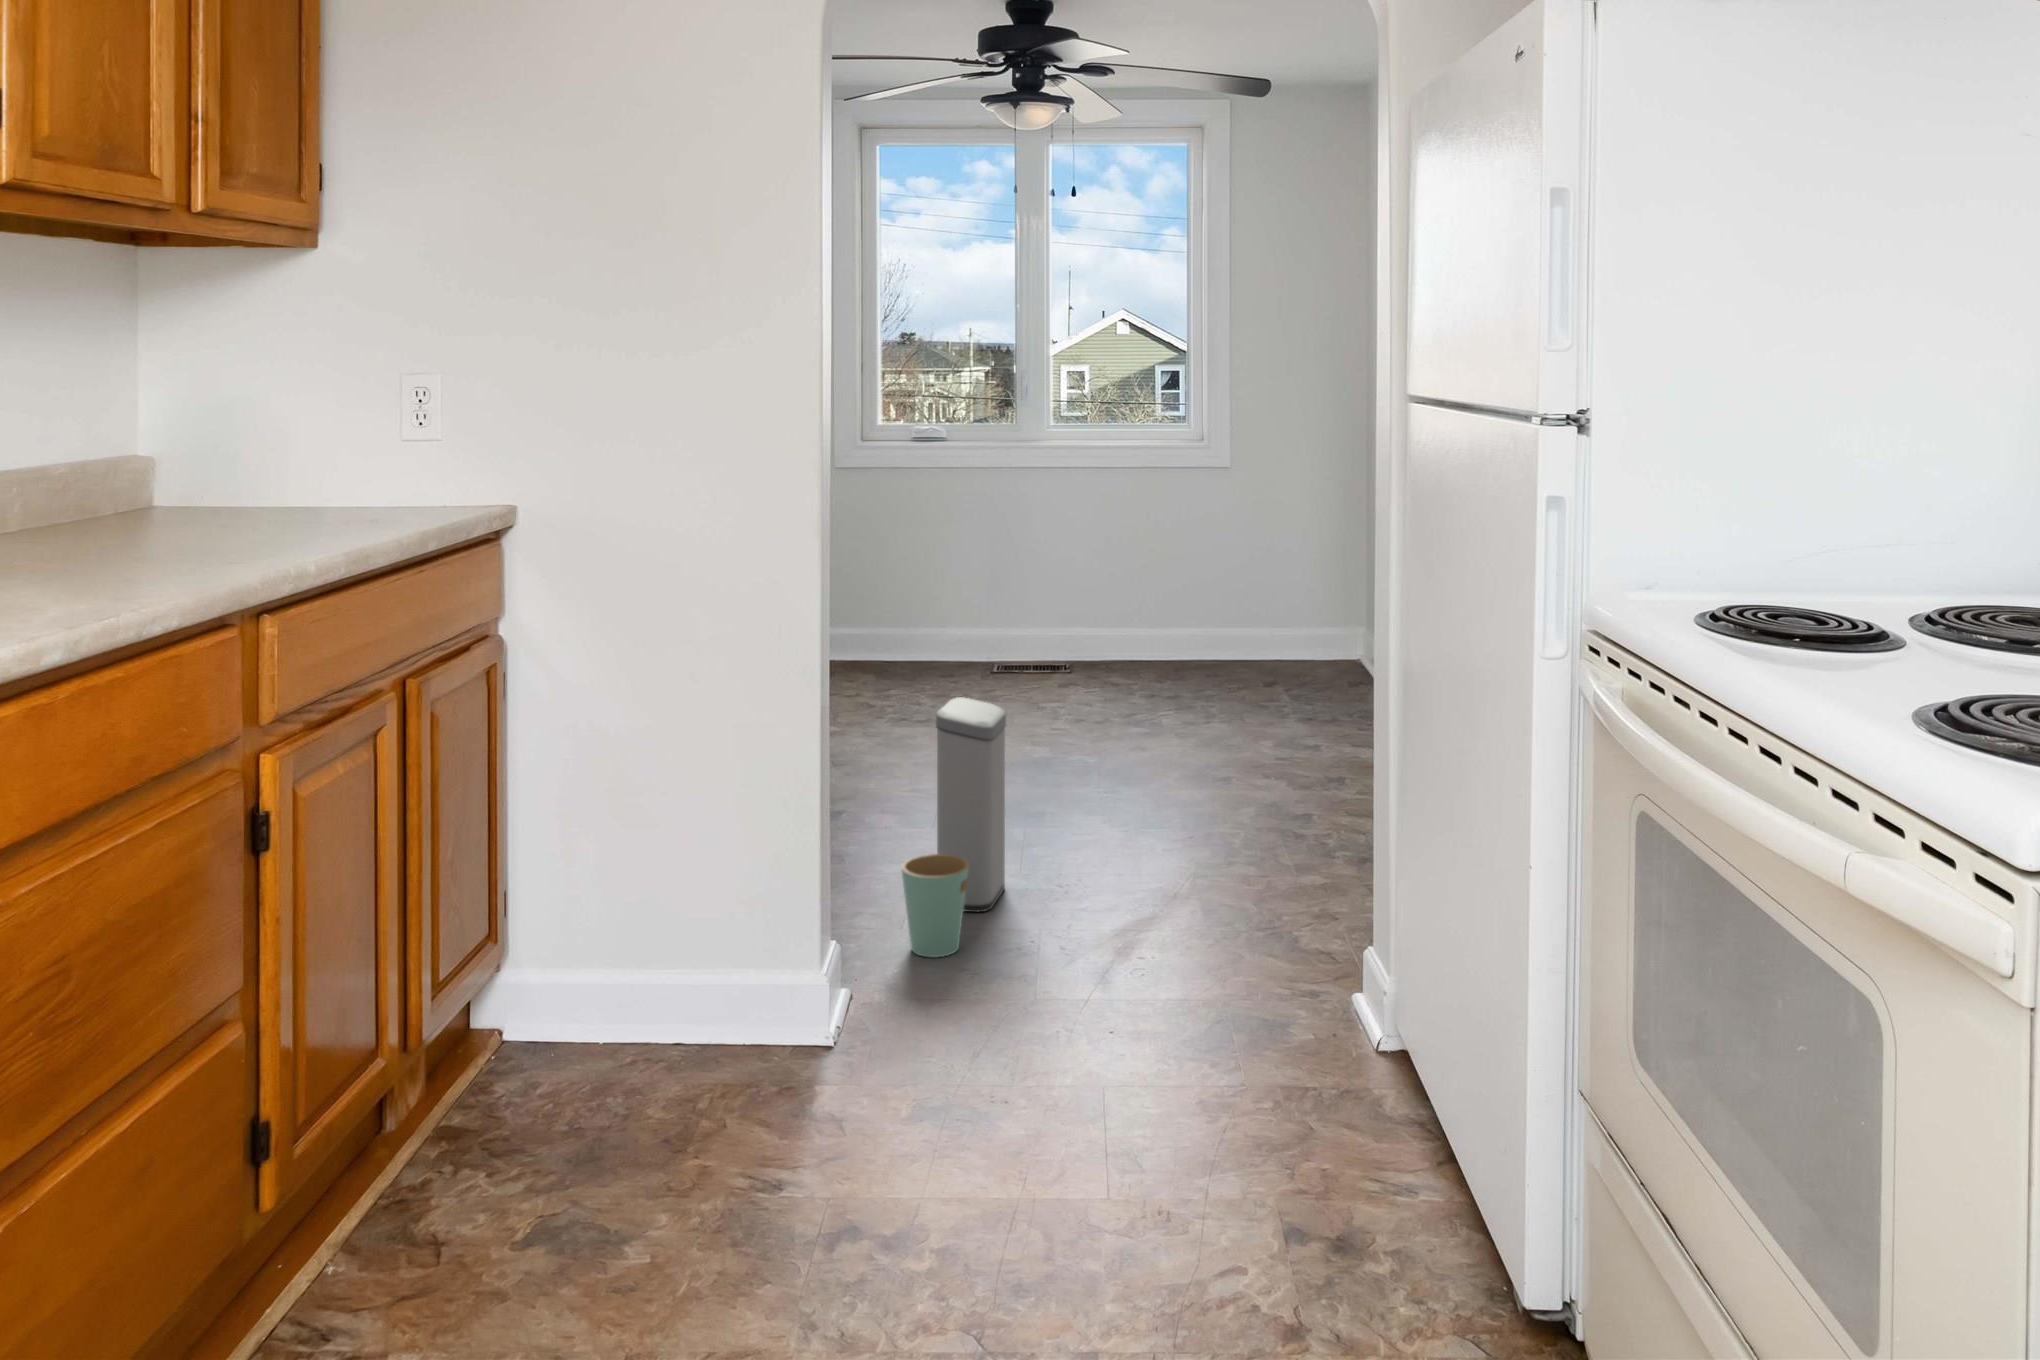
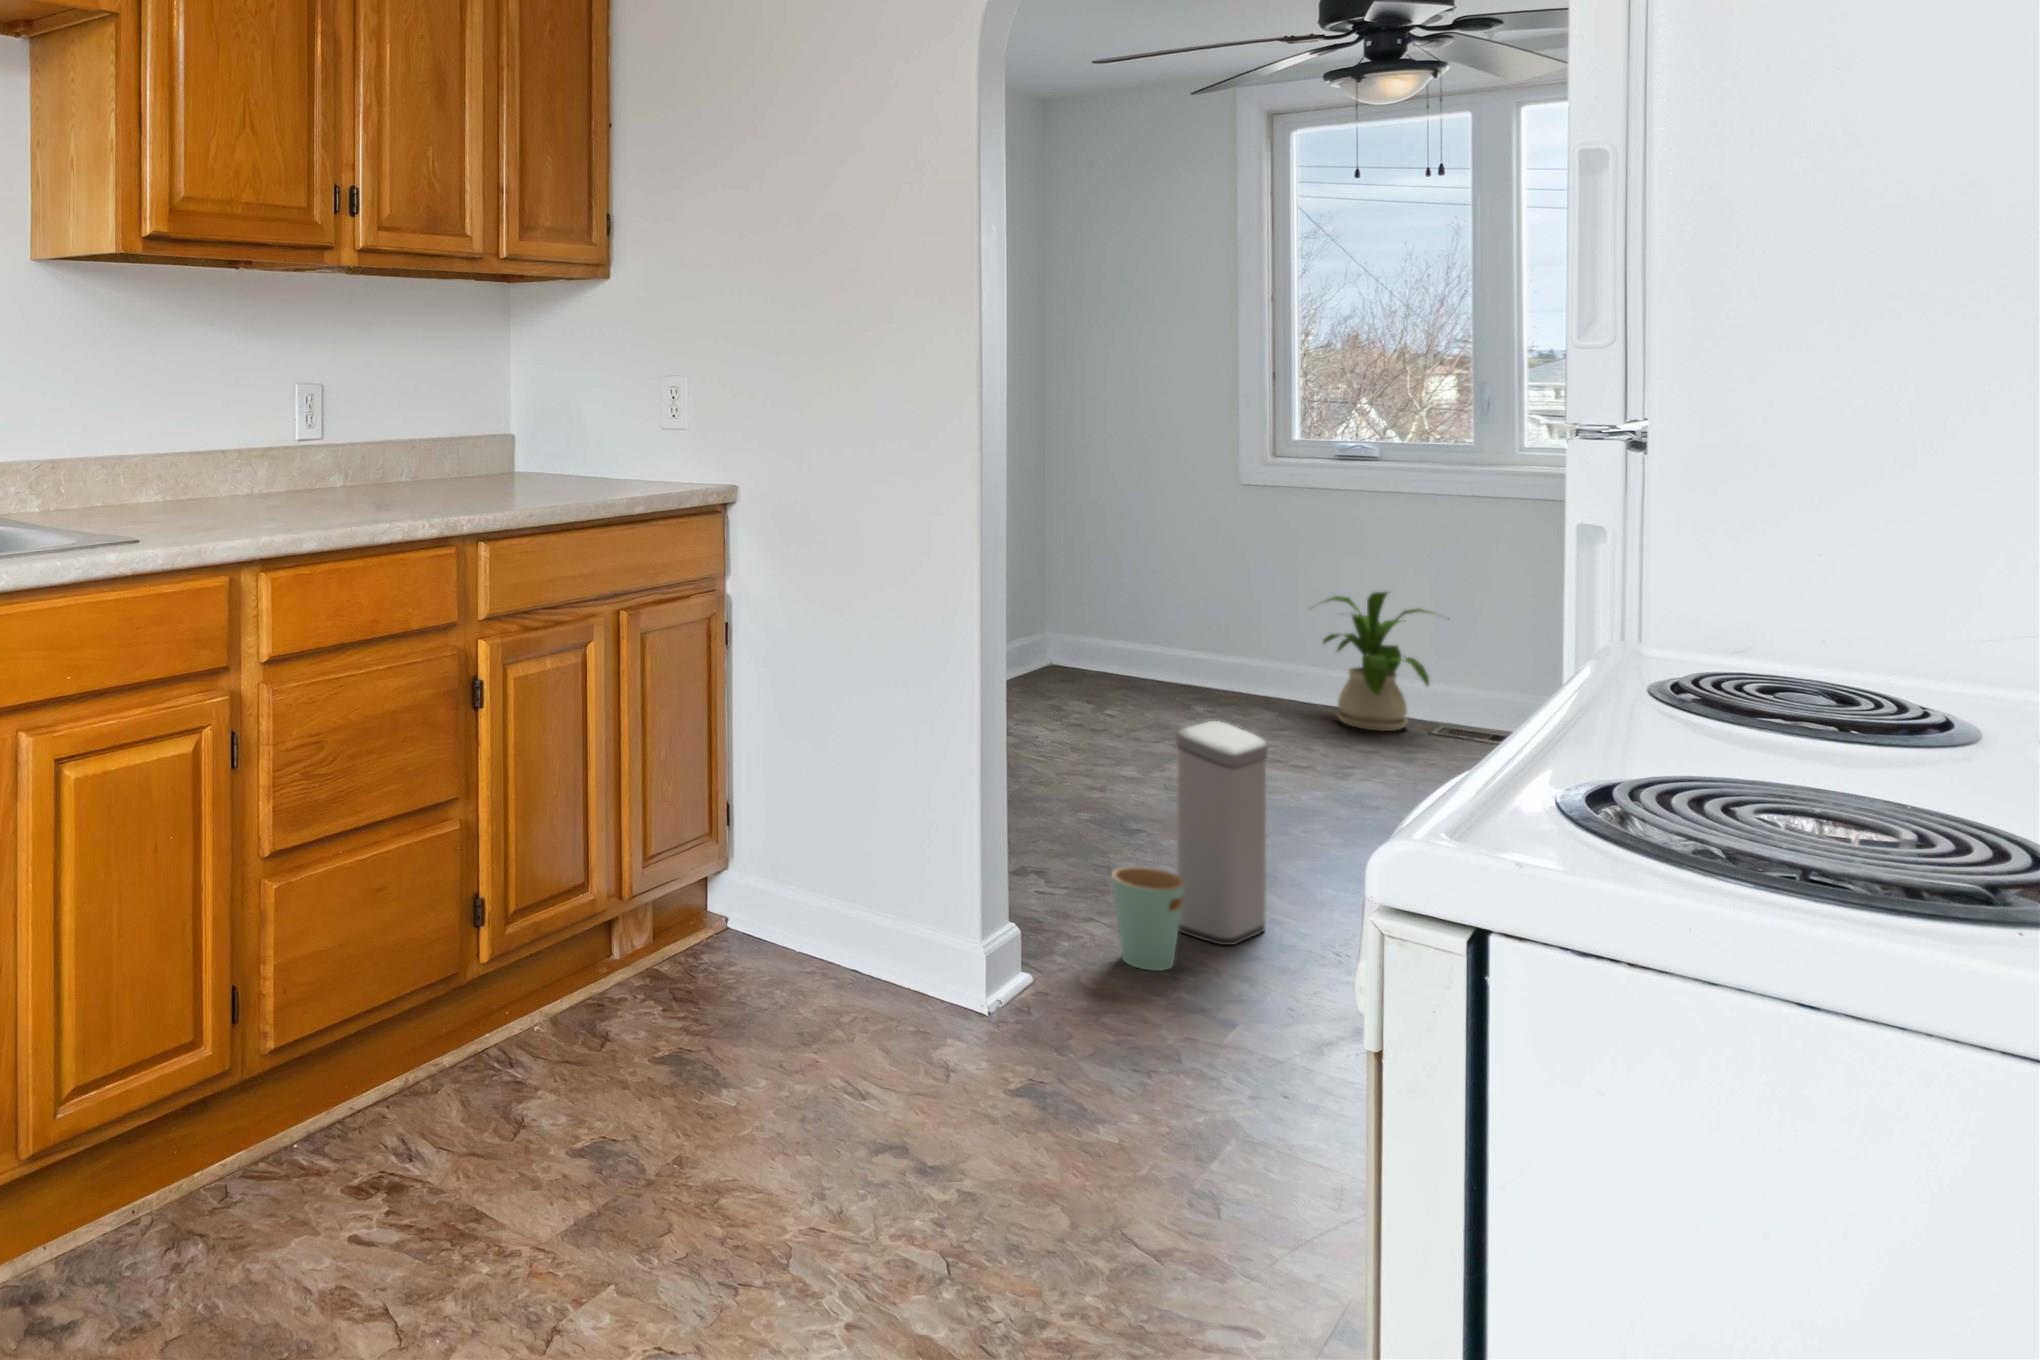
house plant: none [900,554,1012,678] -> present [1309,592,1429,731]

